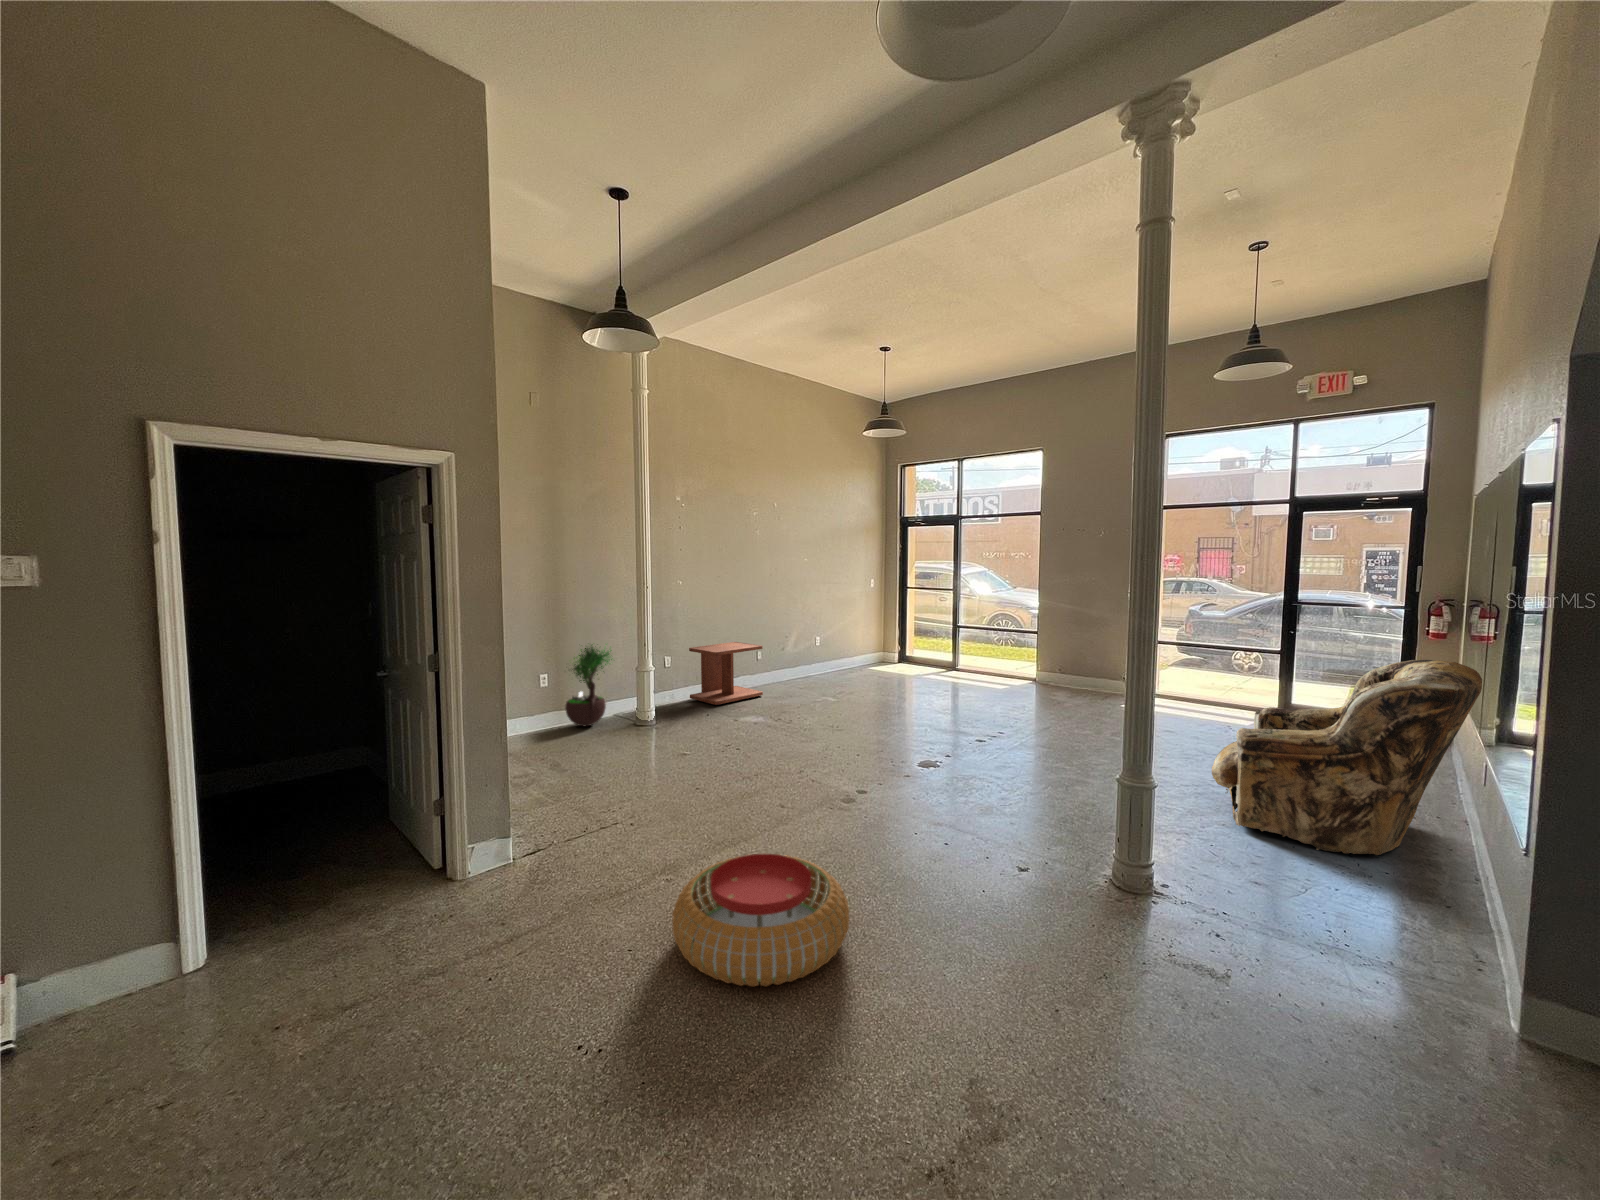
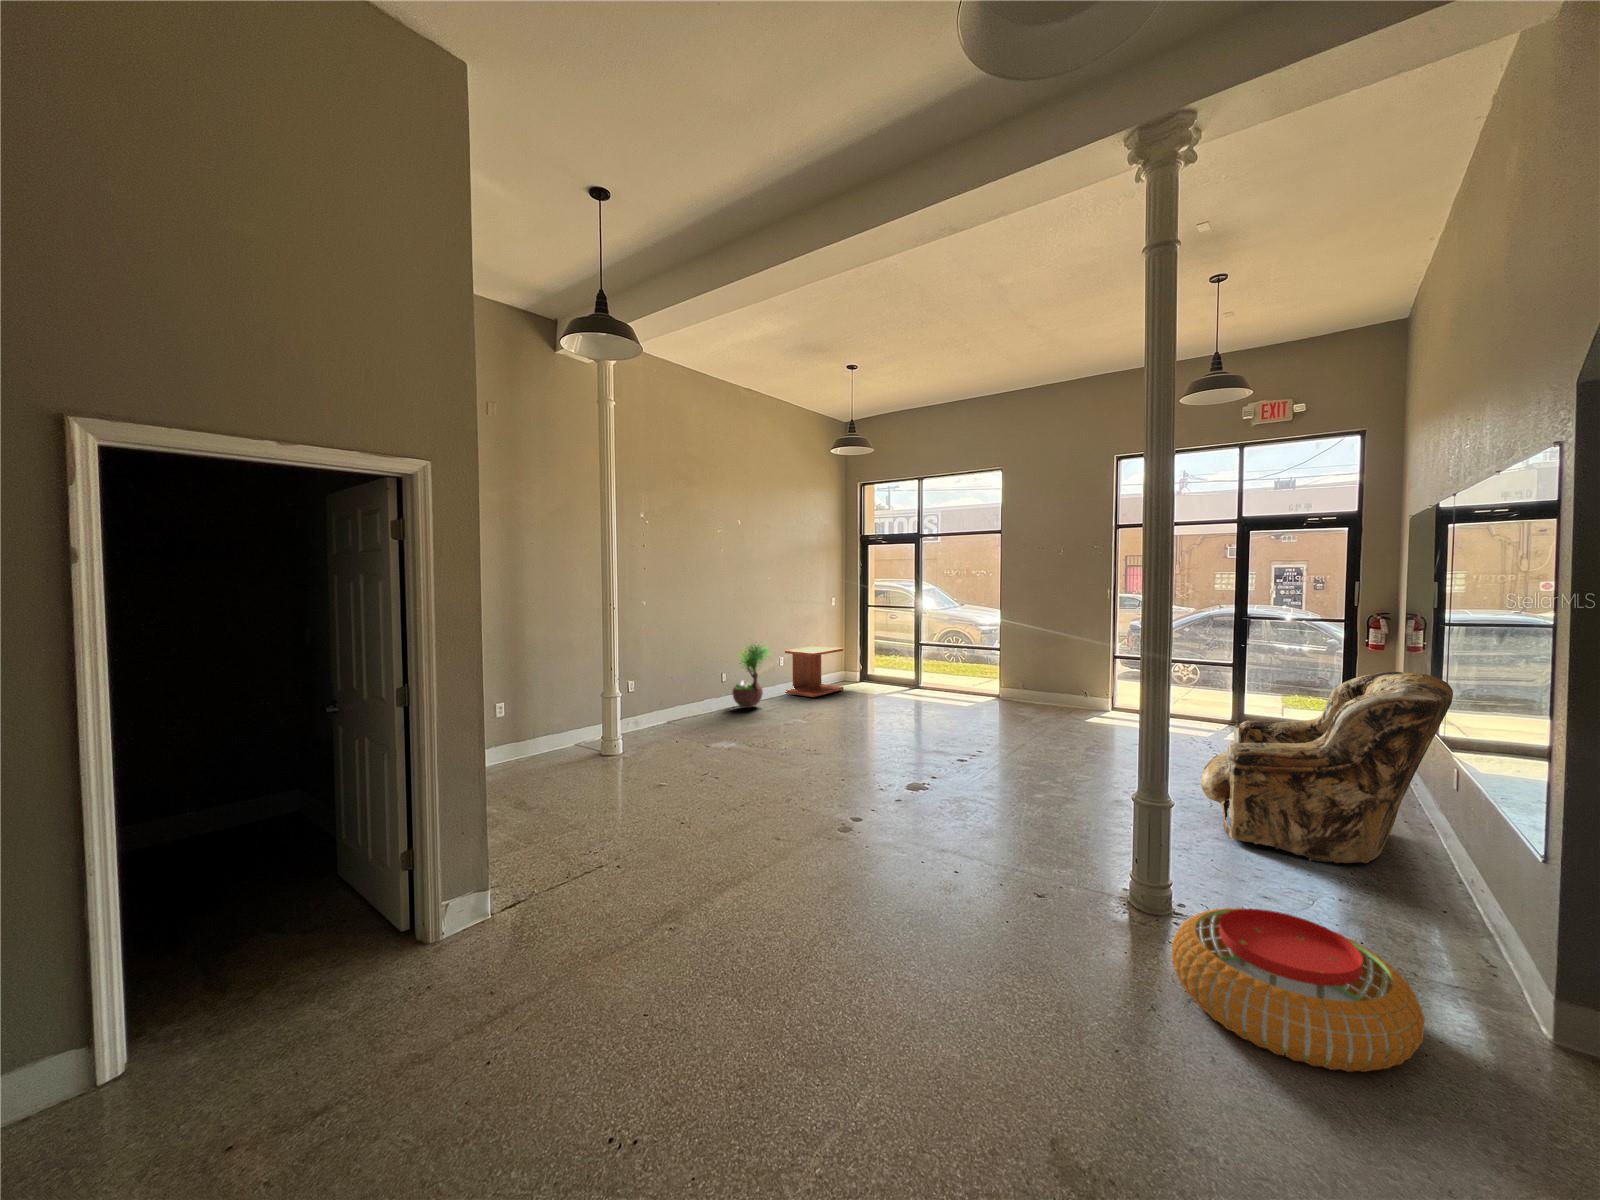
side table: present [689,642,763,705] -> present [785,646,843,697]
potted tree: present [565,644,612,726] -> present [733,642,768,708]
pouf: present [672,854,849,987] -> present [1172,908,1425,1072]

